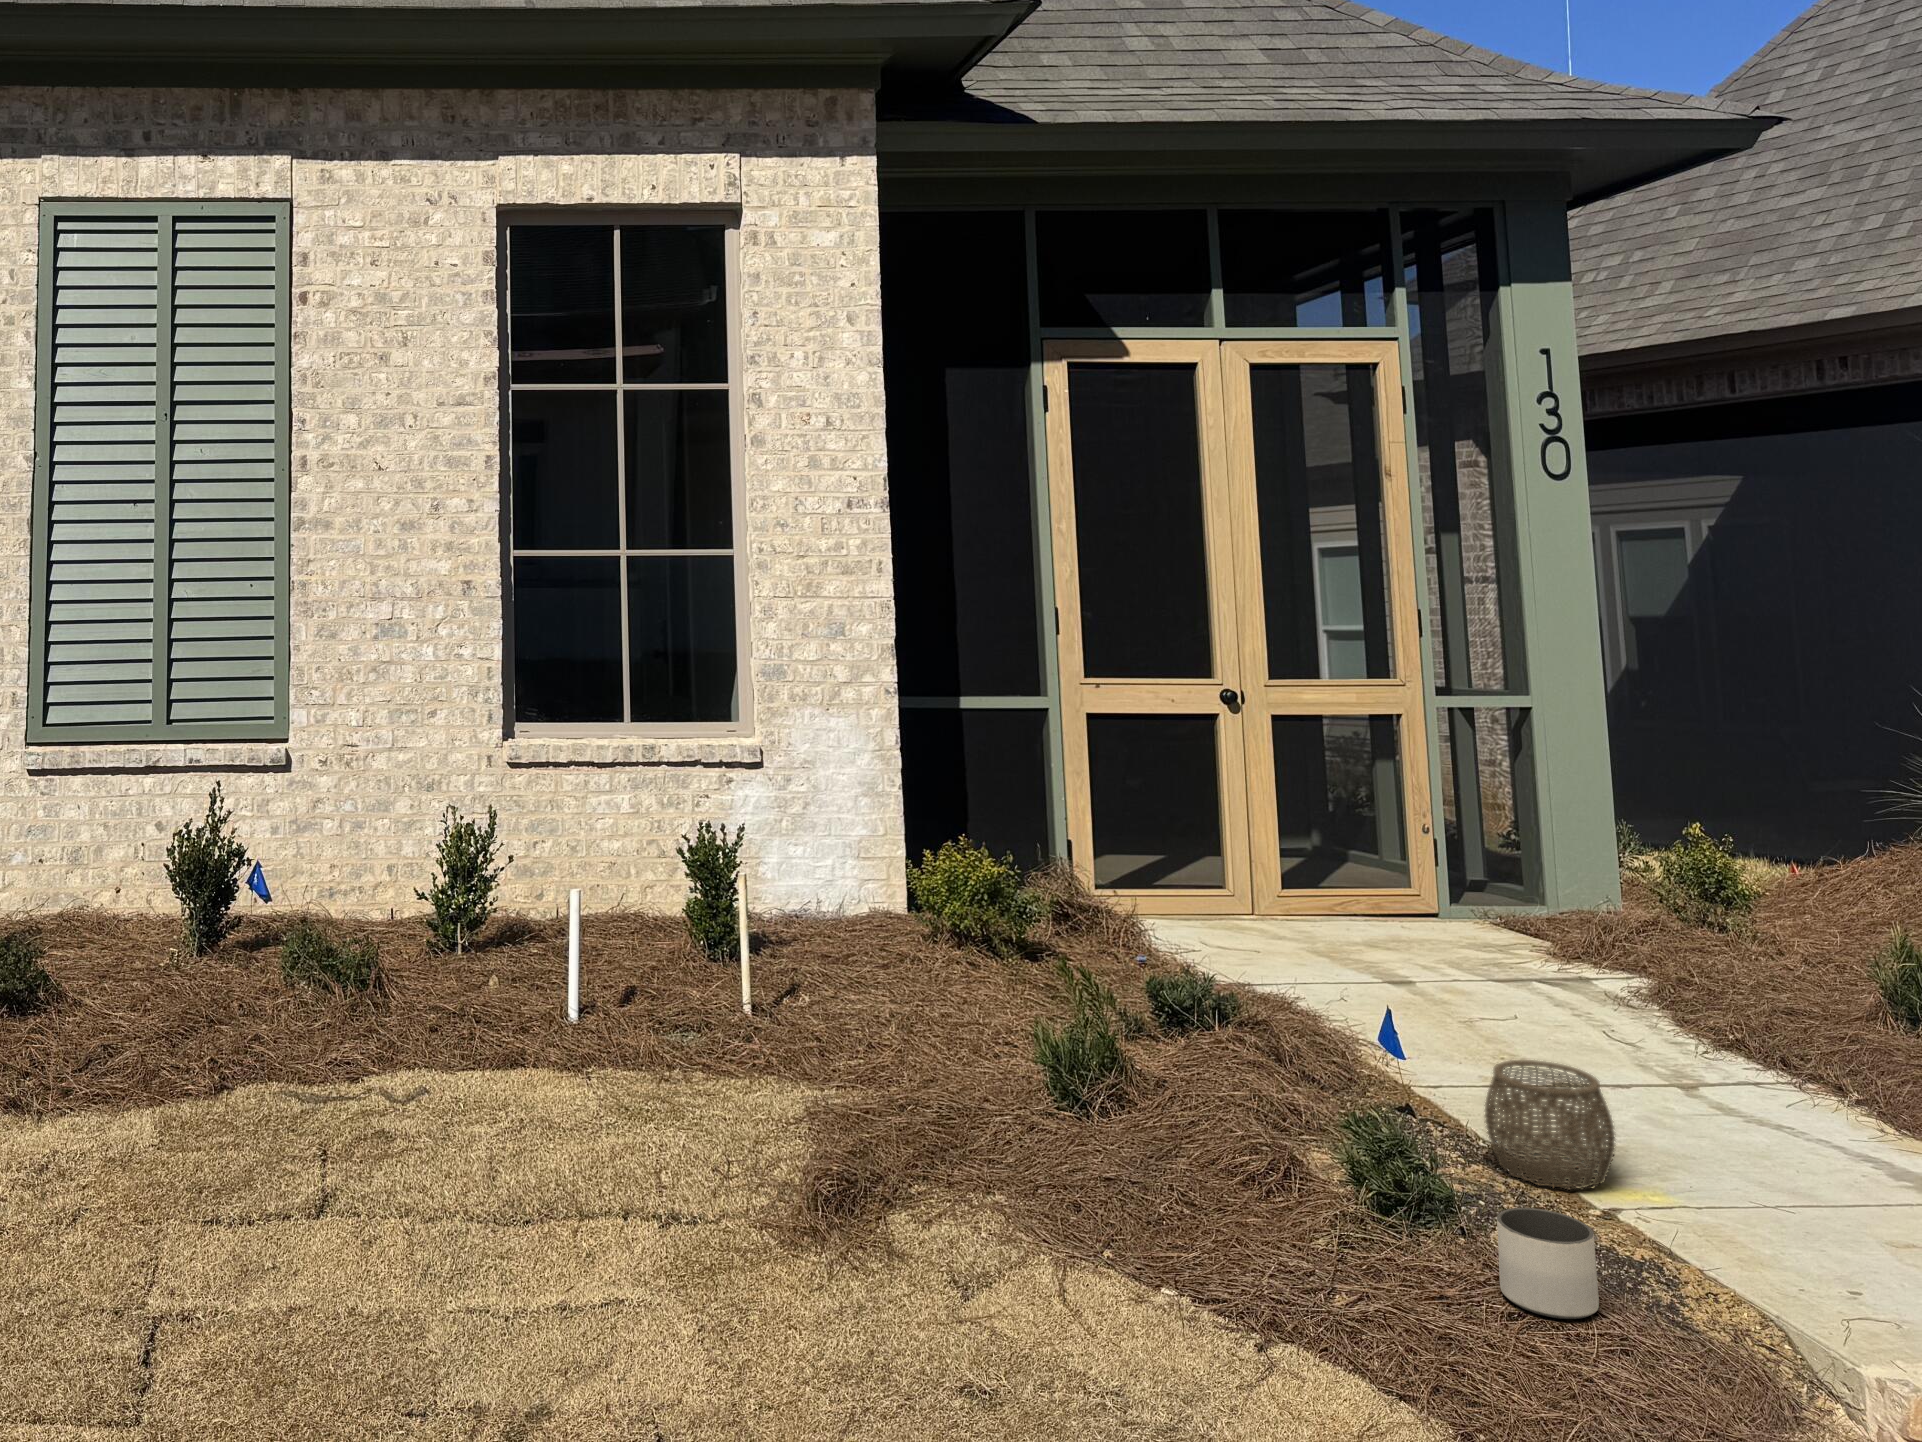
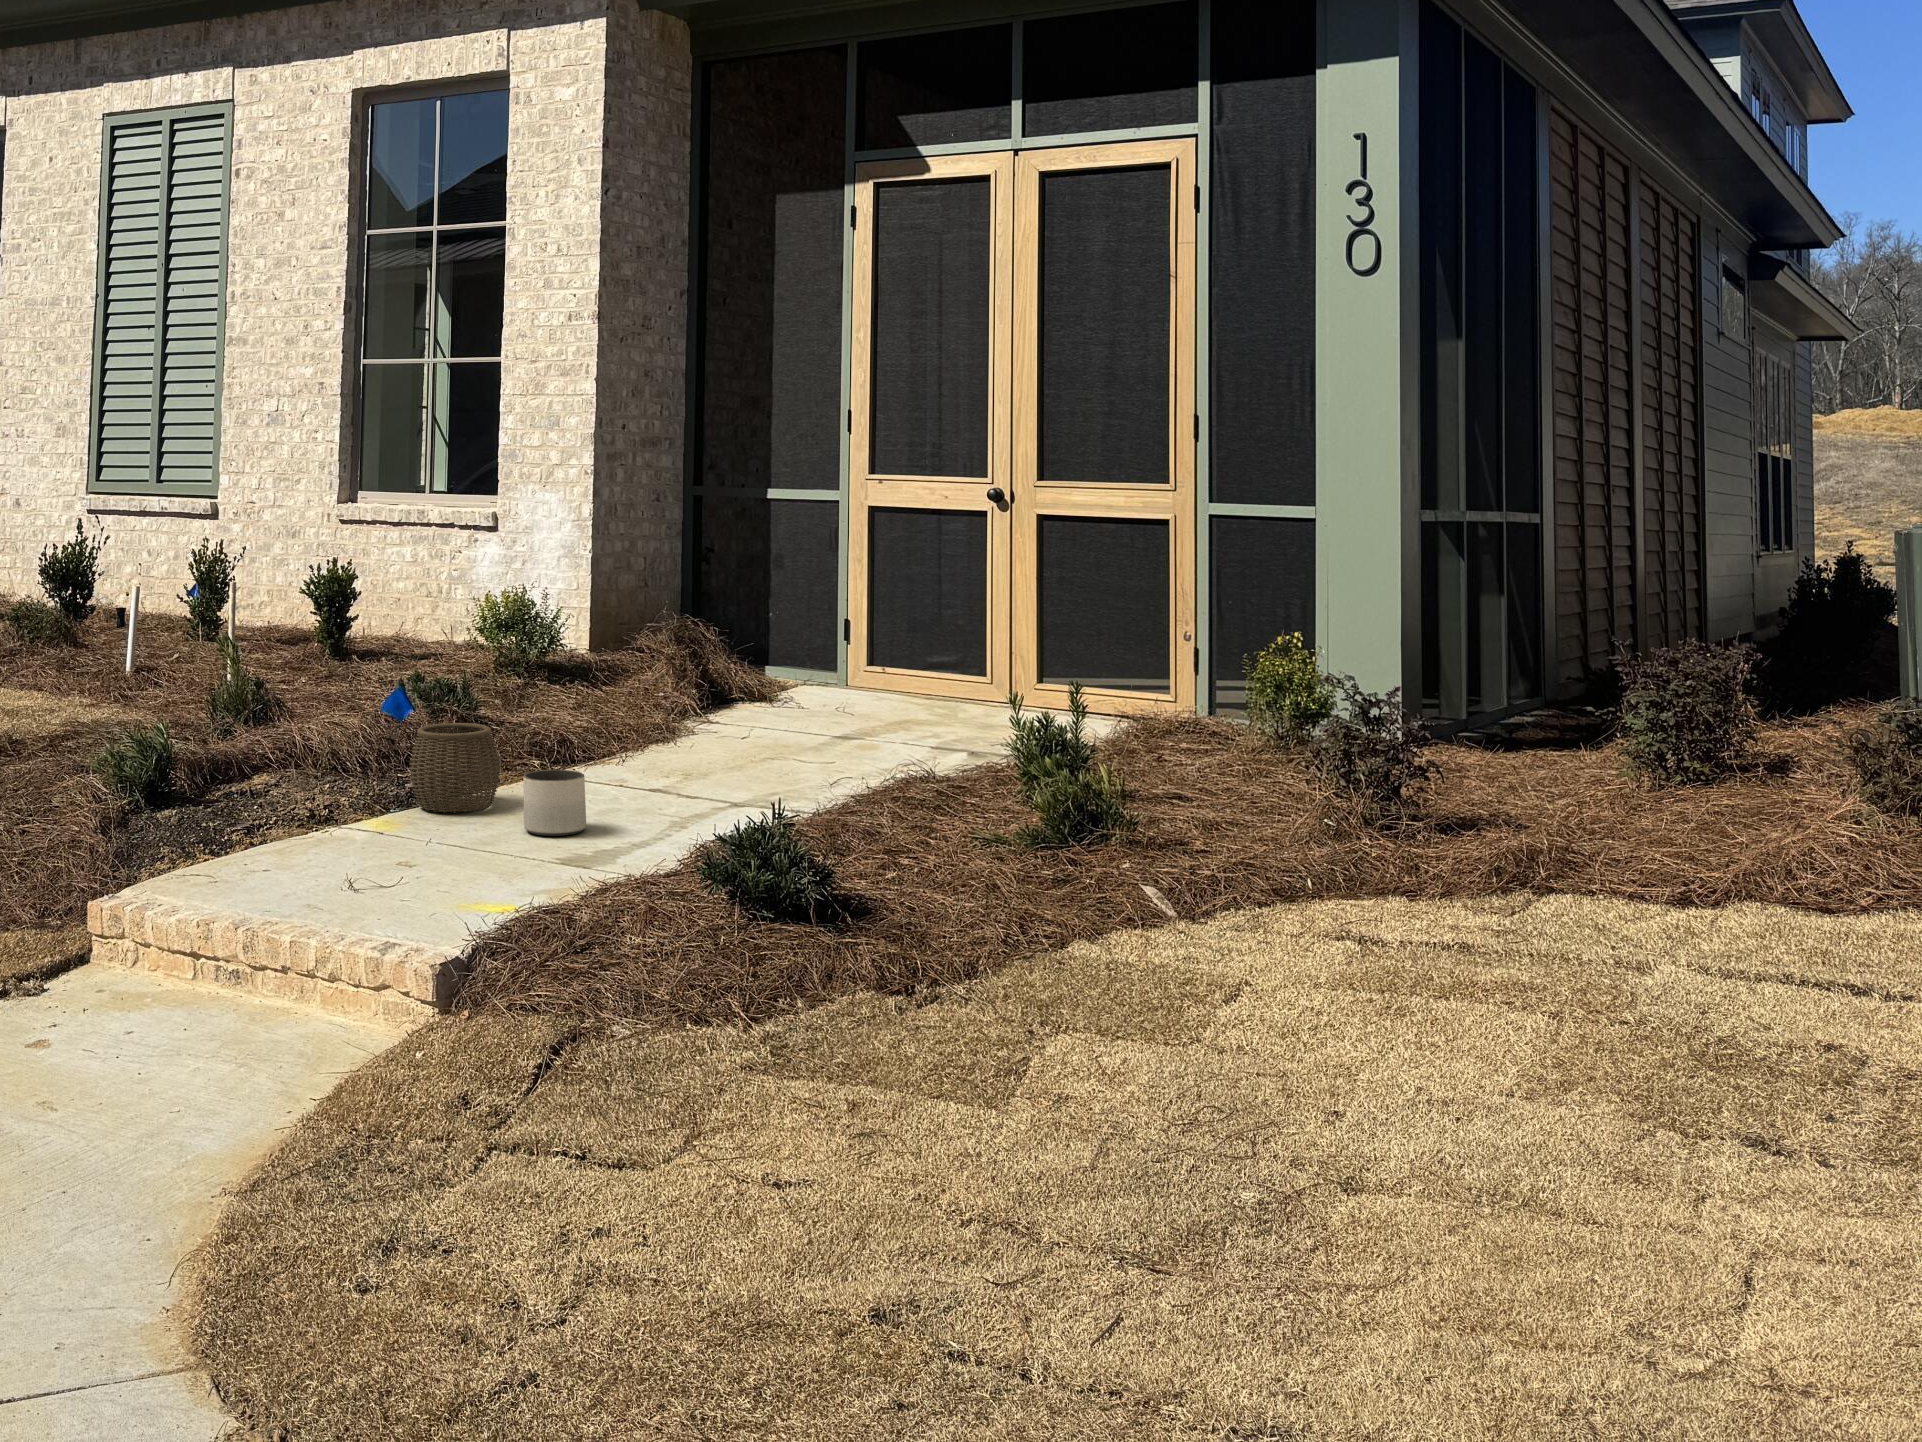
planter: present [1497,1208,1599,1319] -> present [523,770,586,836]

